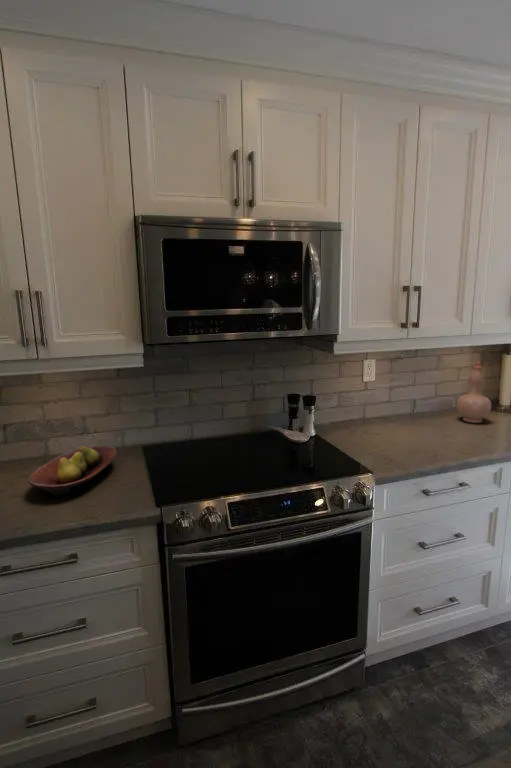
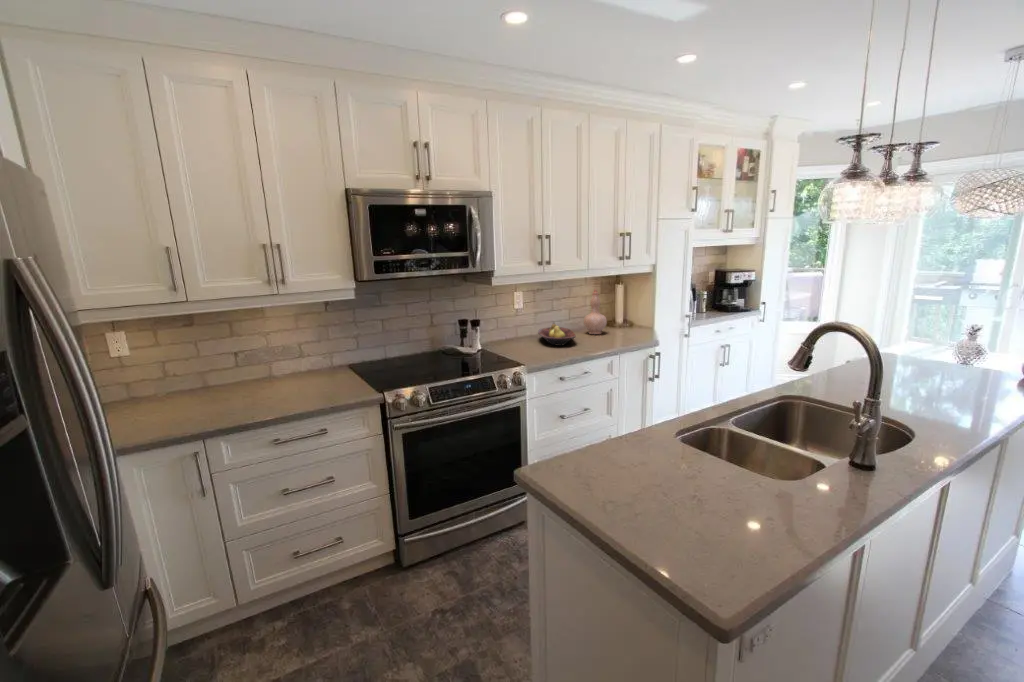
fruit bowl: present [28,446,117,495] -> present [538,324,576,346]

